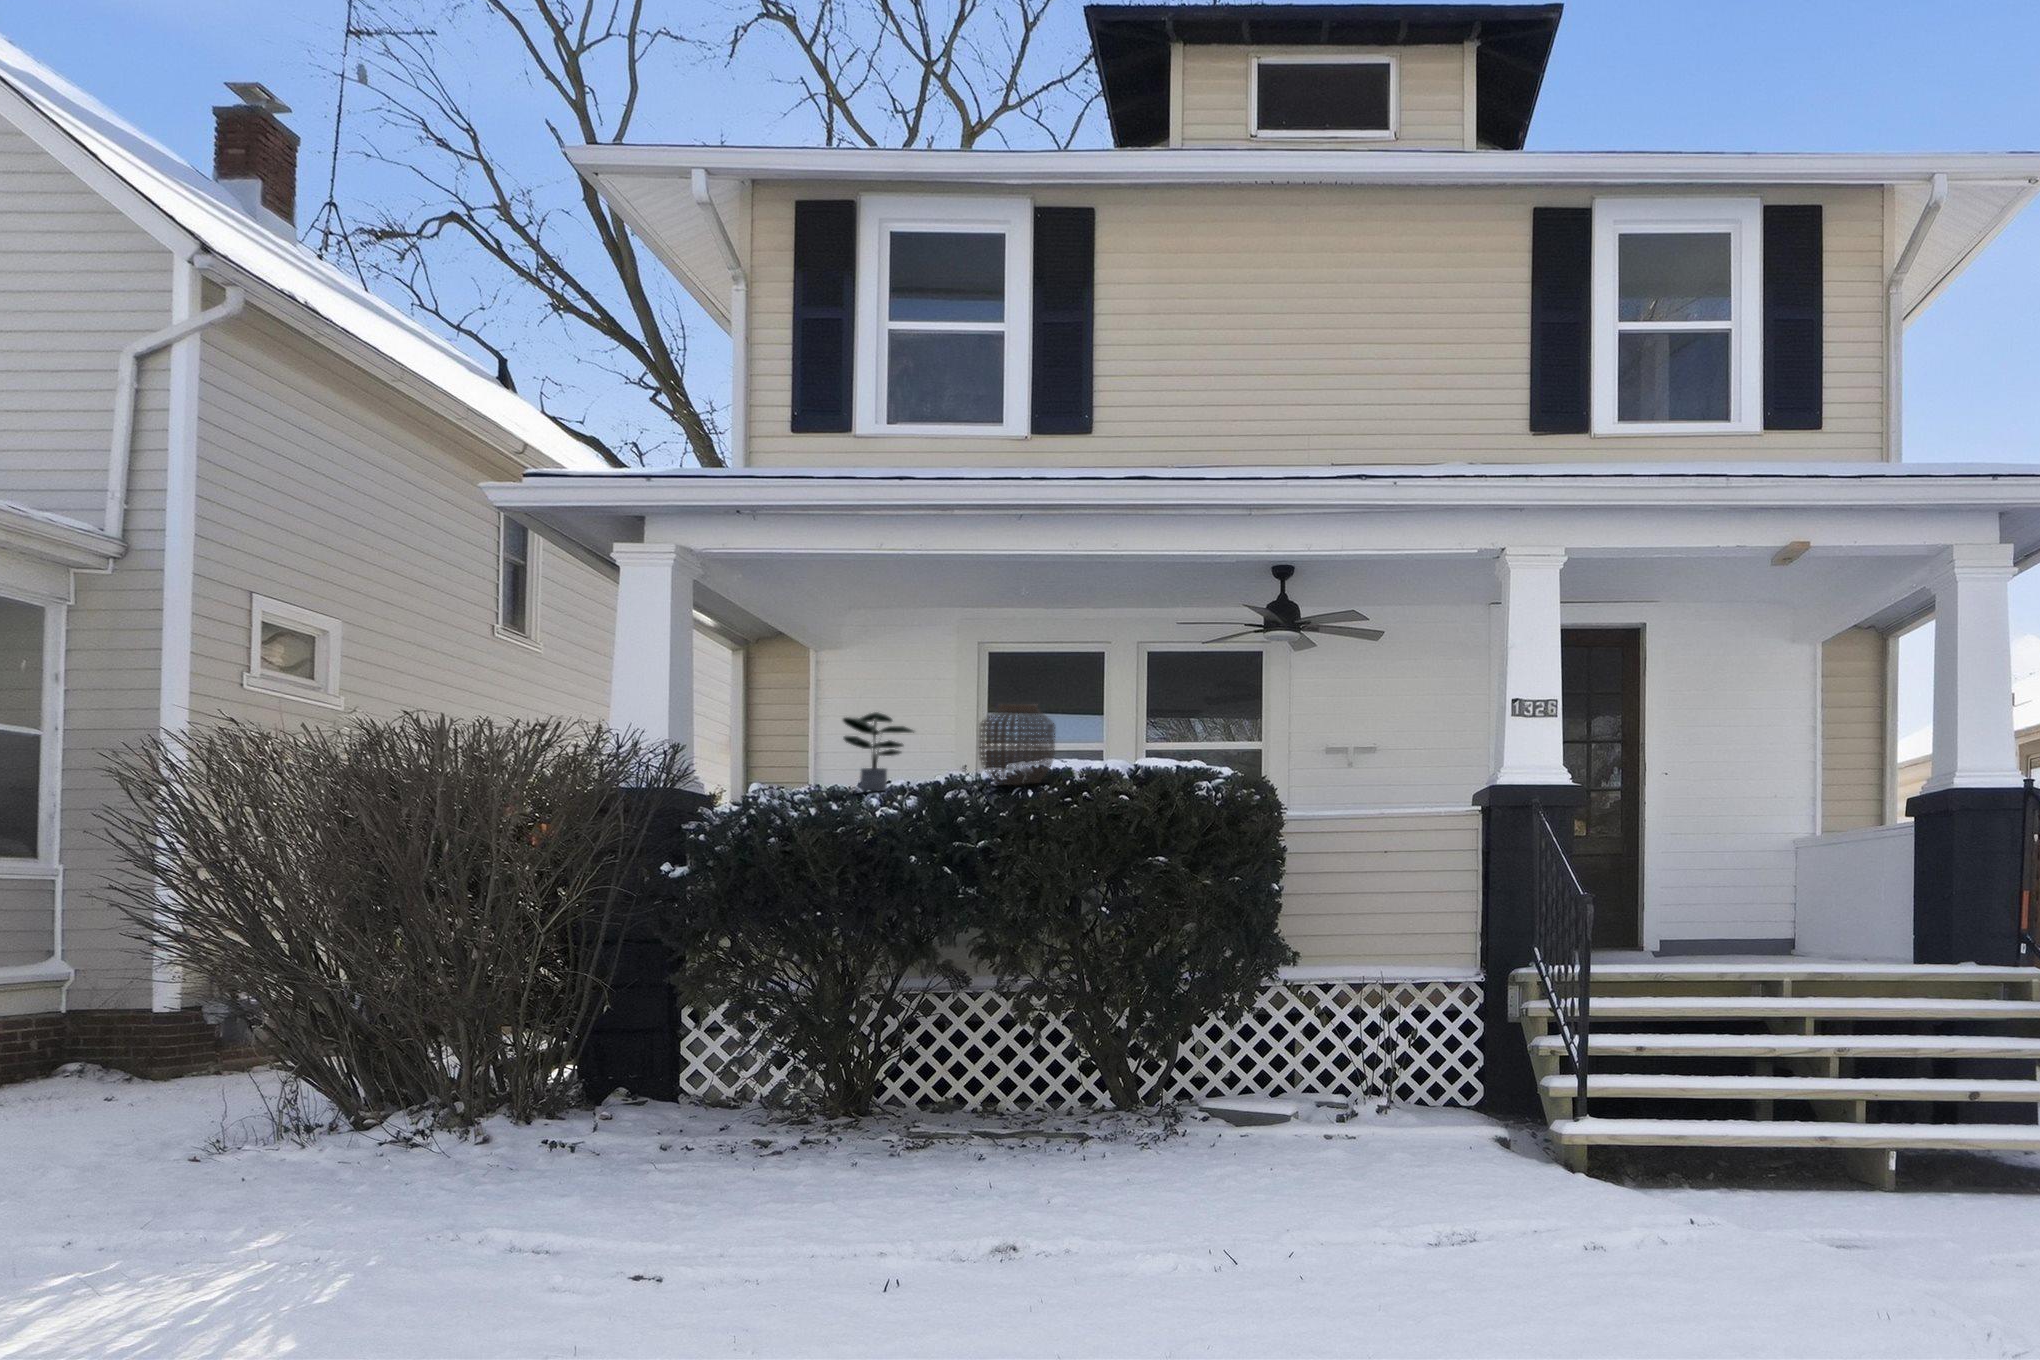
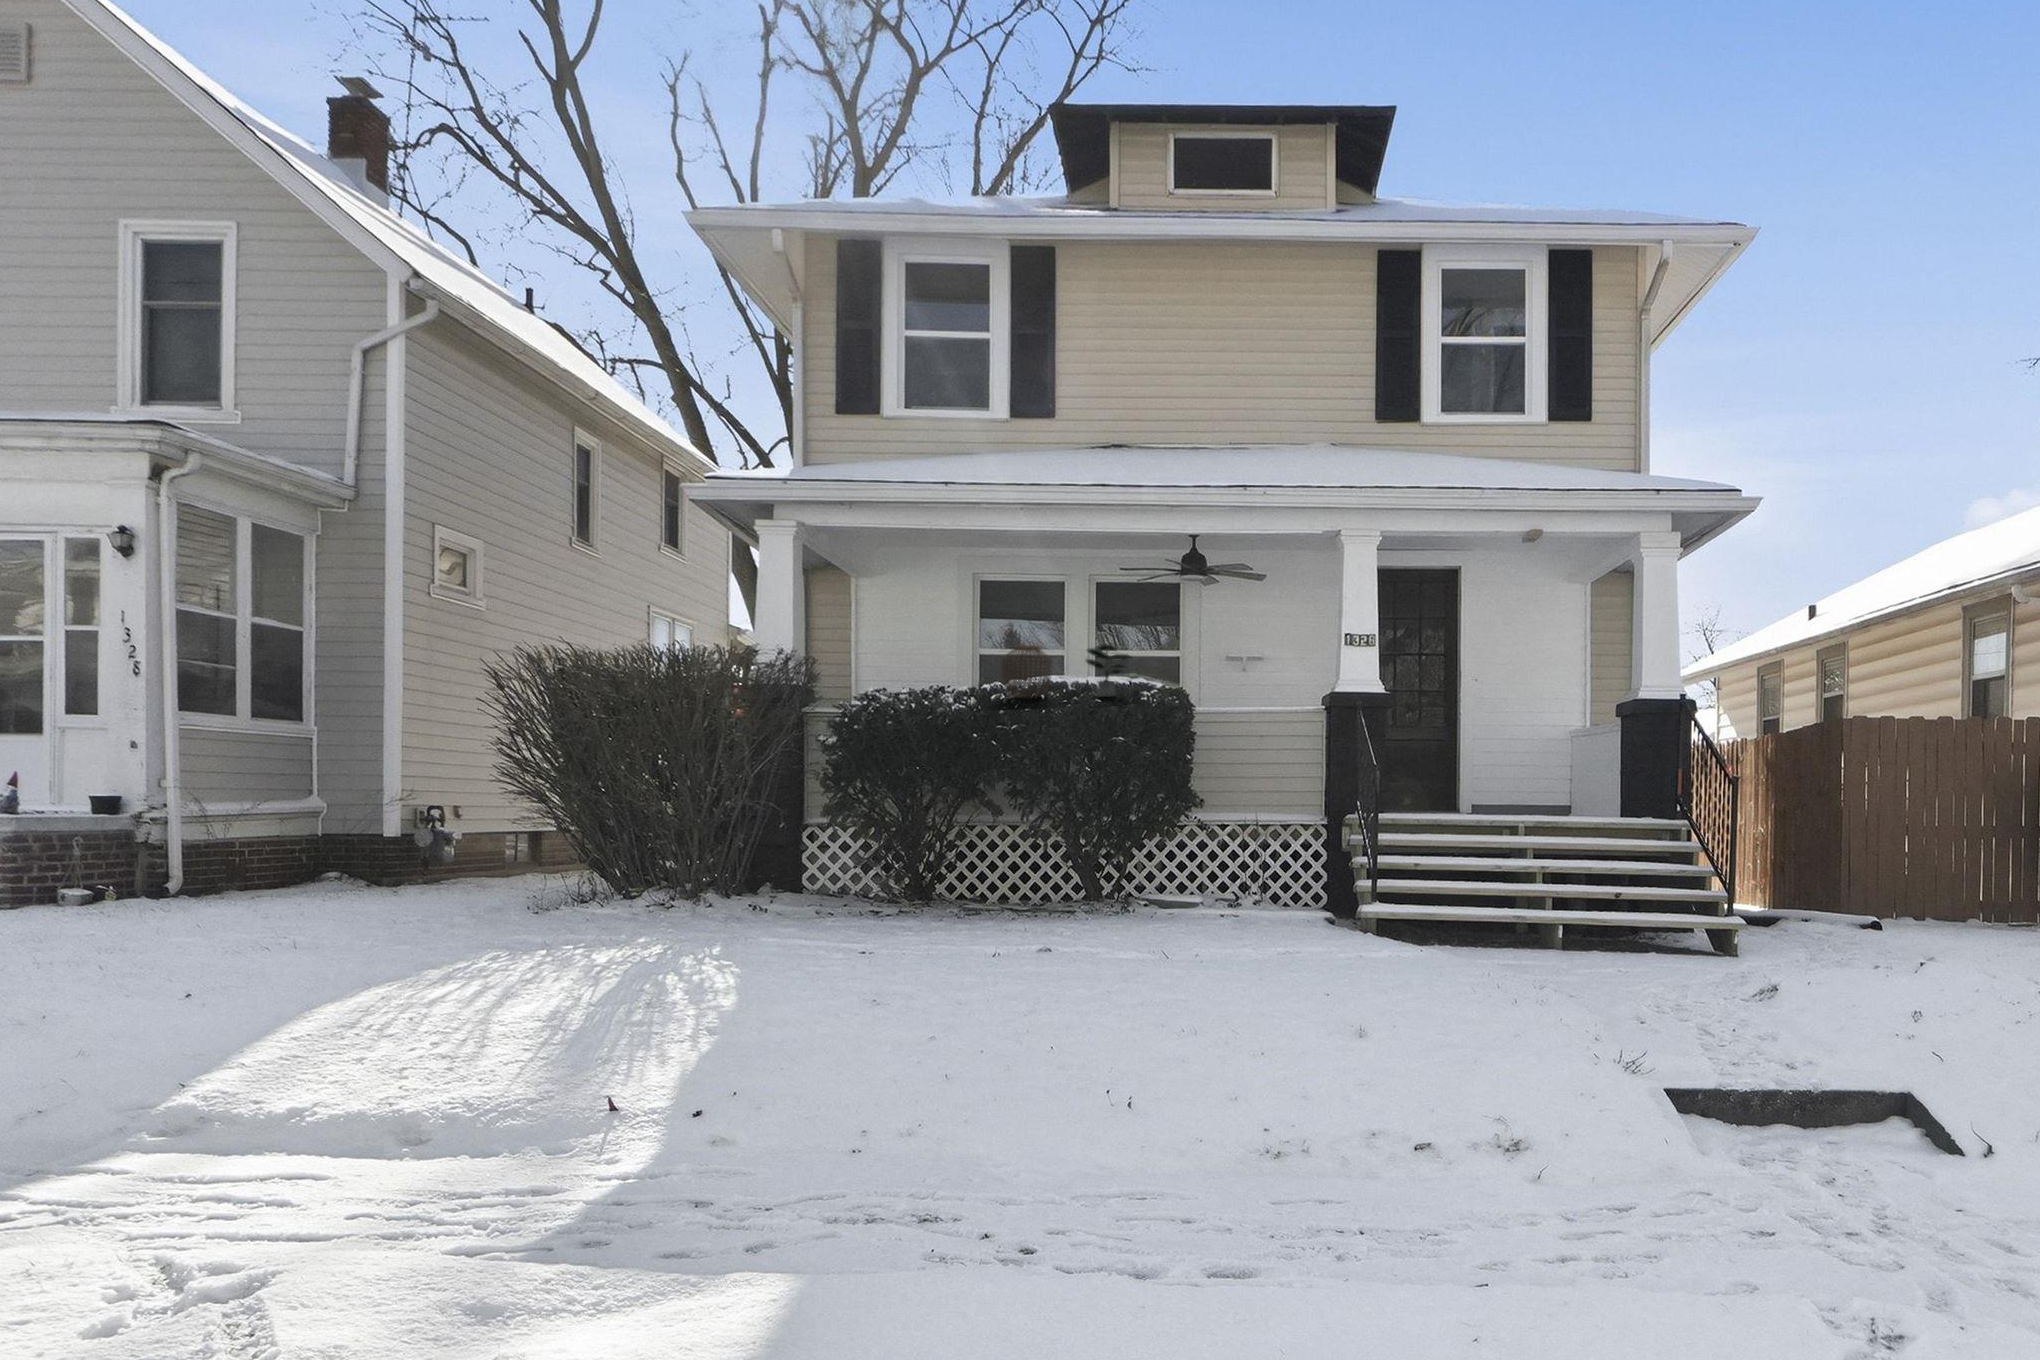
potted plant: present [843,712,914,791] -> present [1086,643,1131,697]

